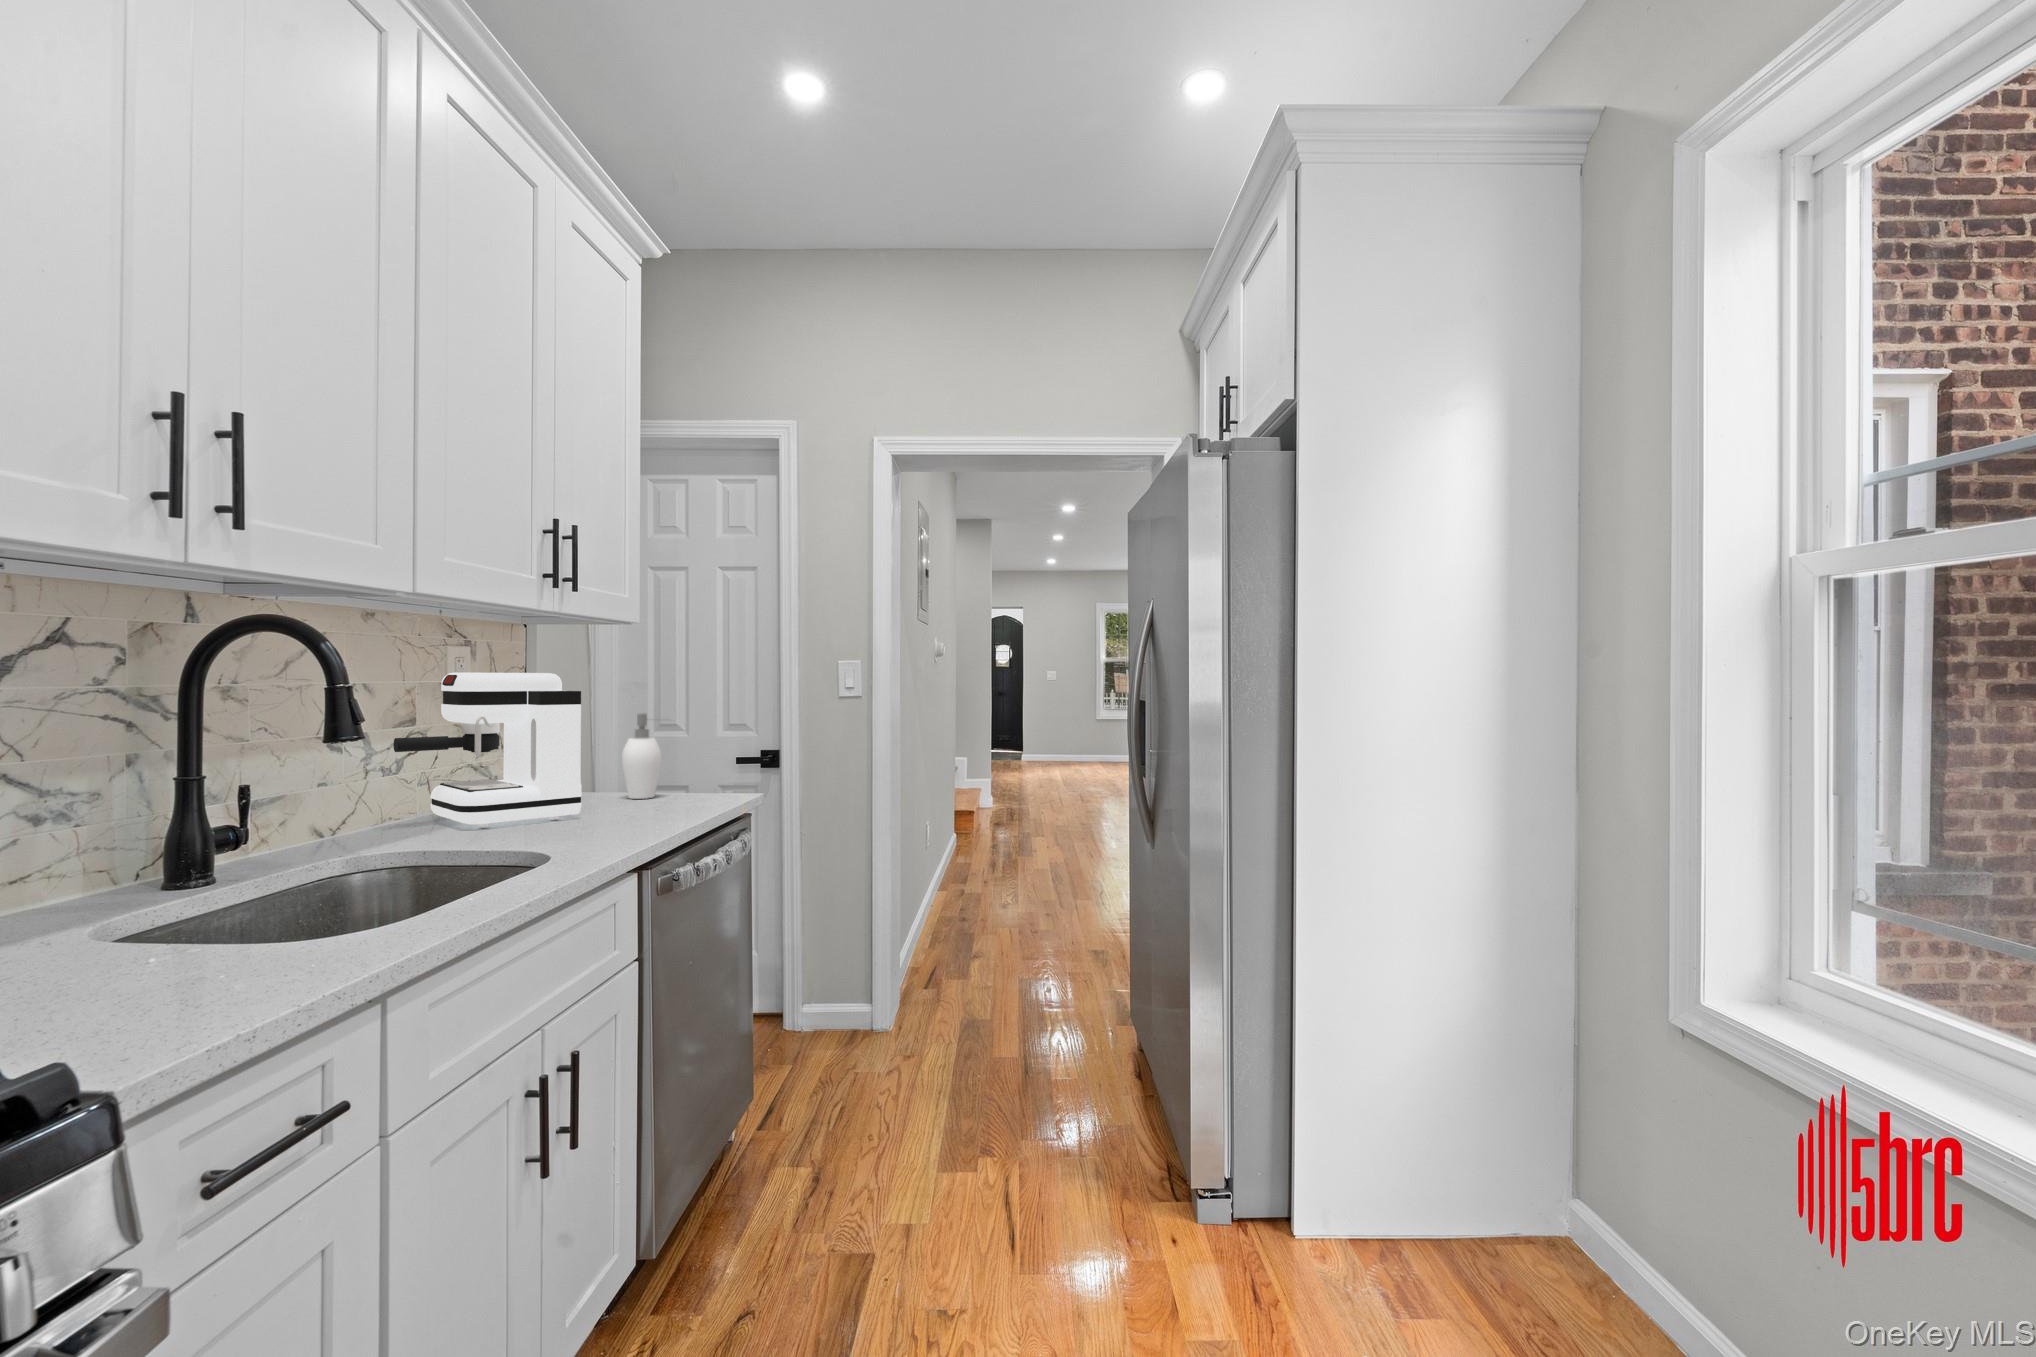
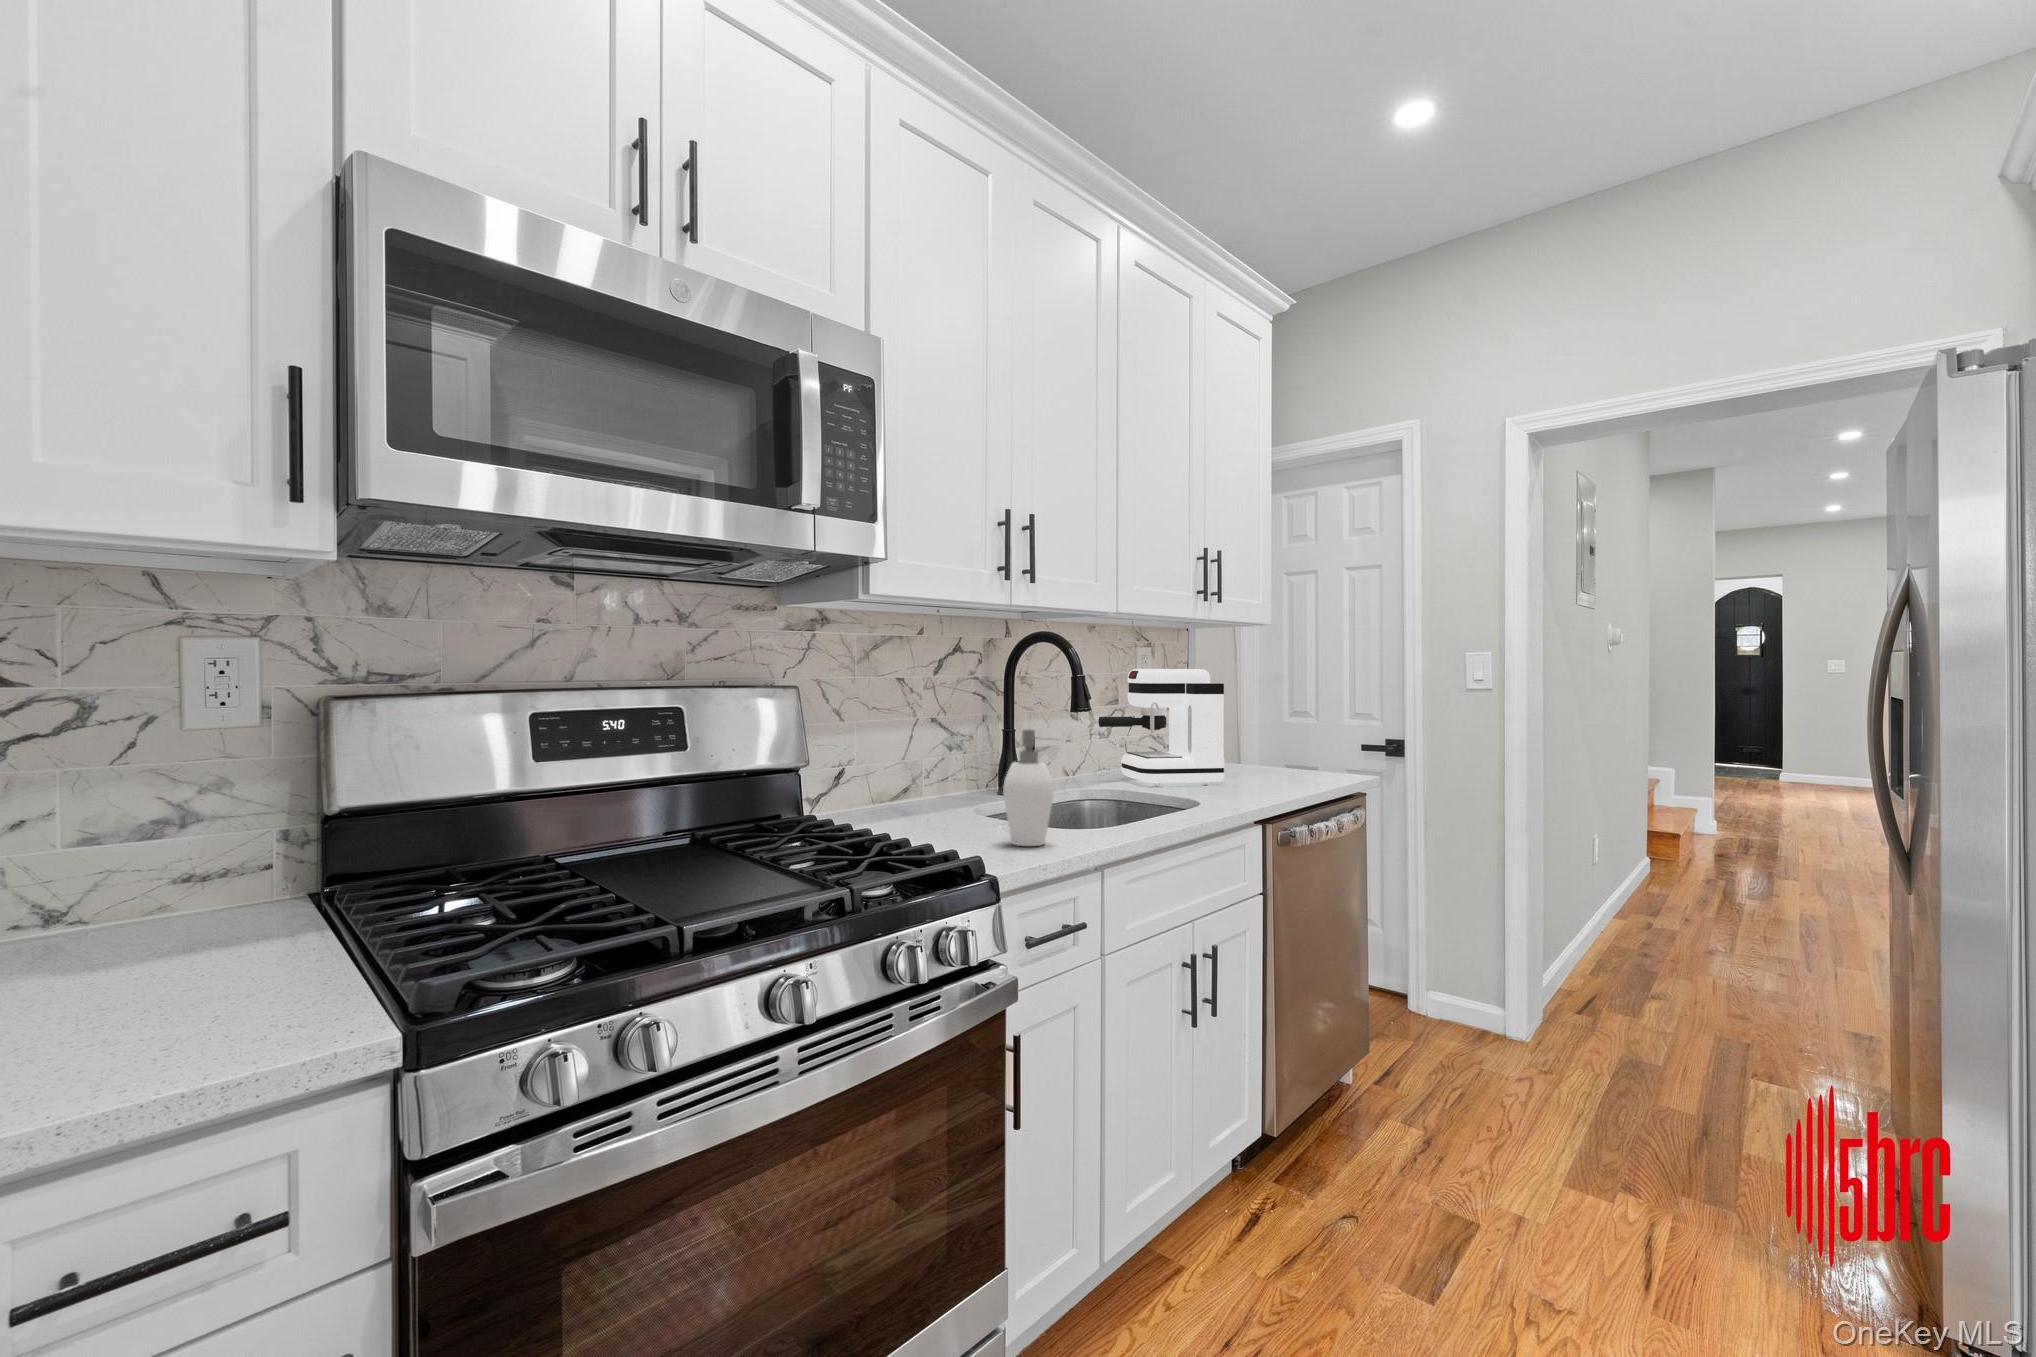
soap dispenser: present [622,713,661,799] -> present [1003,729,1054,846]

